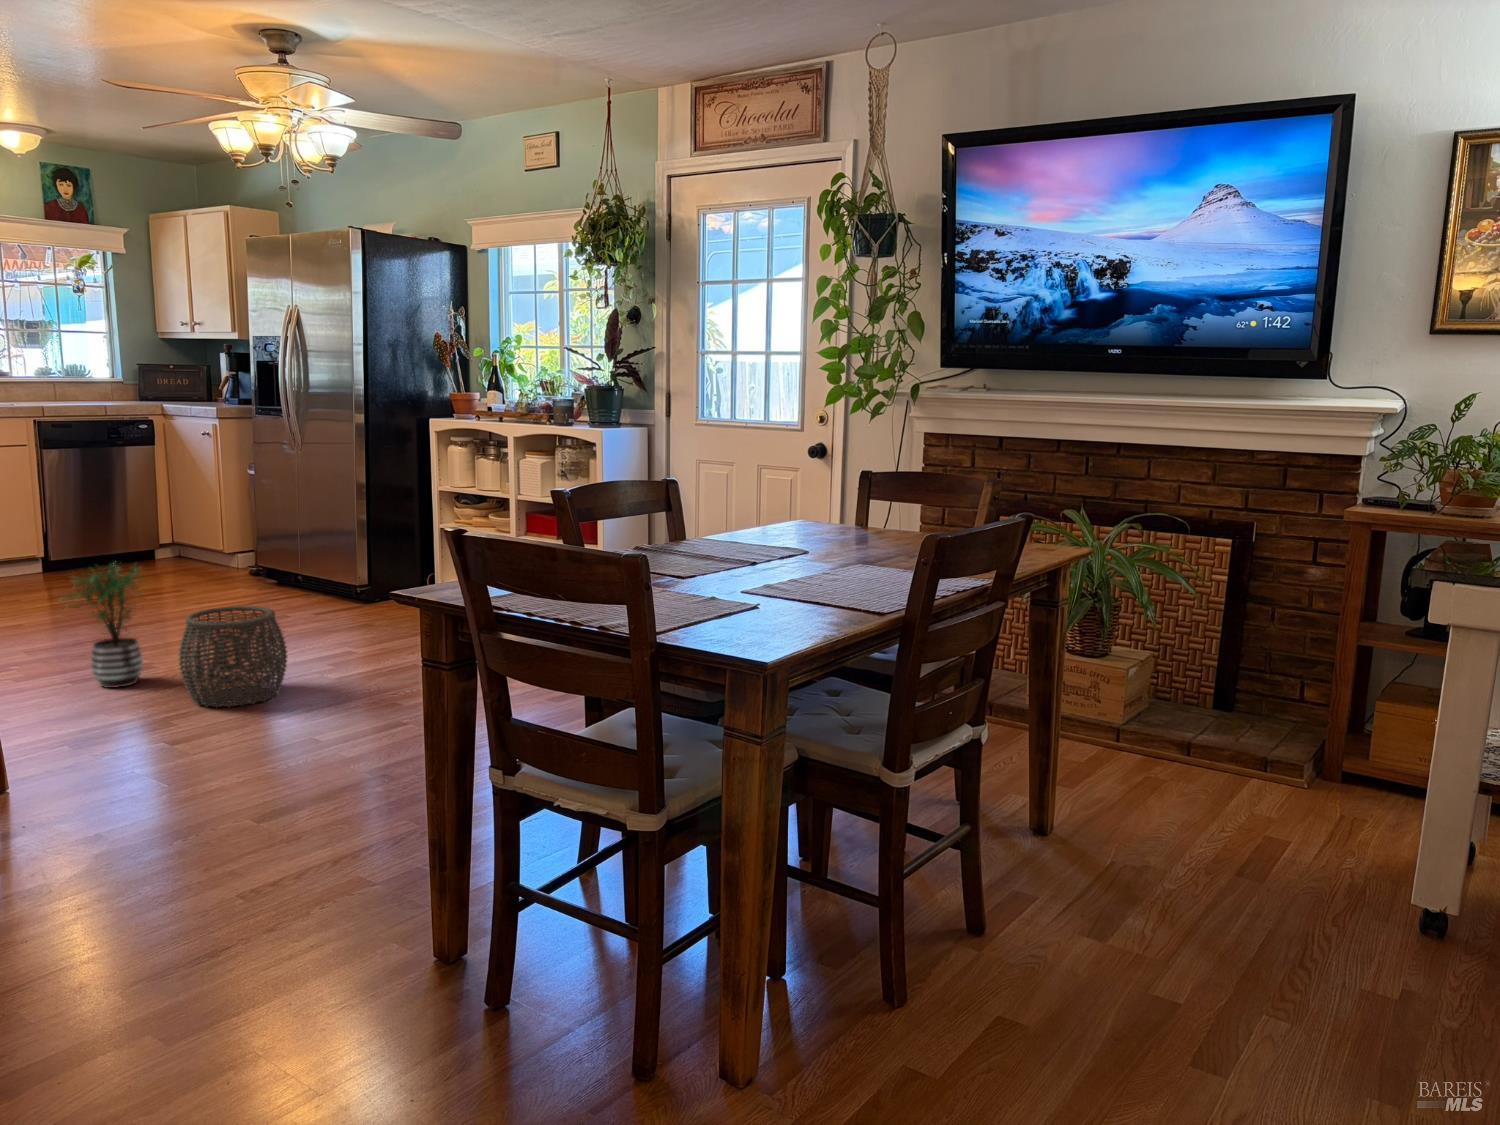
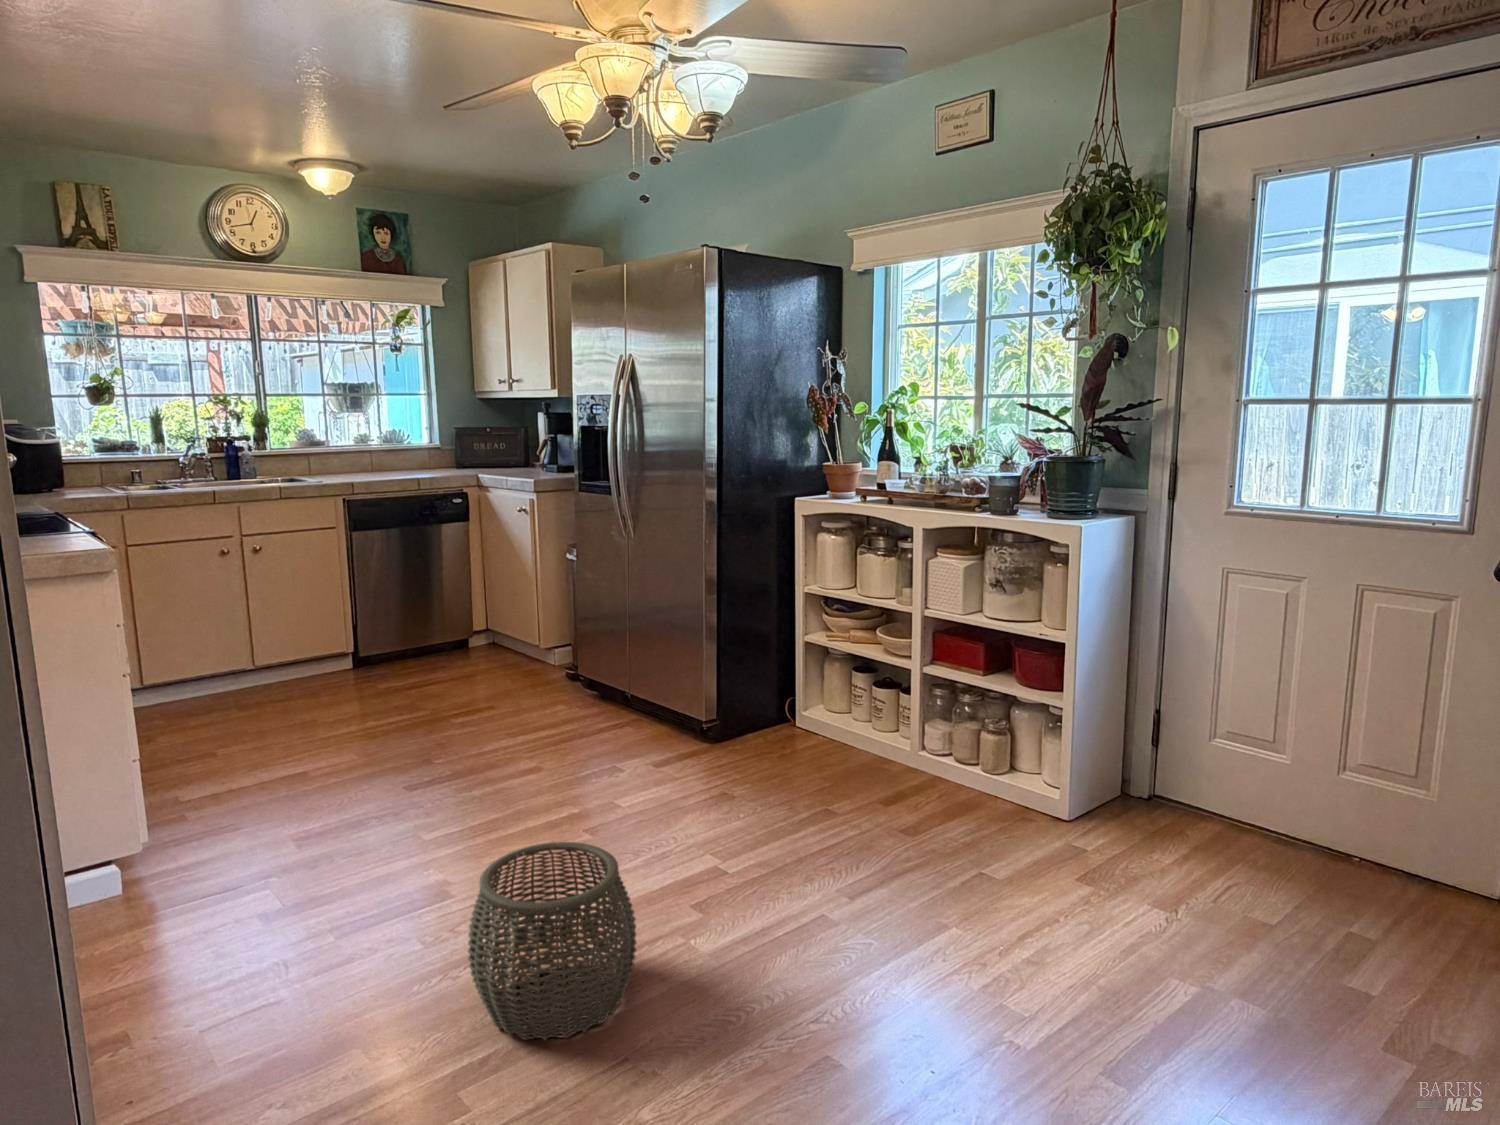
potted plant: present [61,563,143,688] -> none [298,753,440,953]

